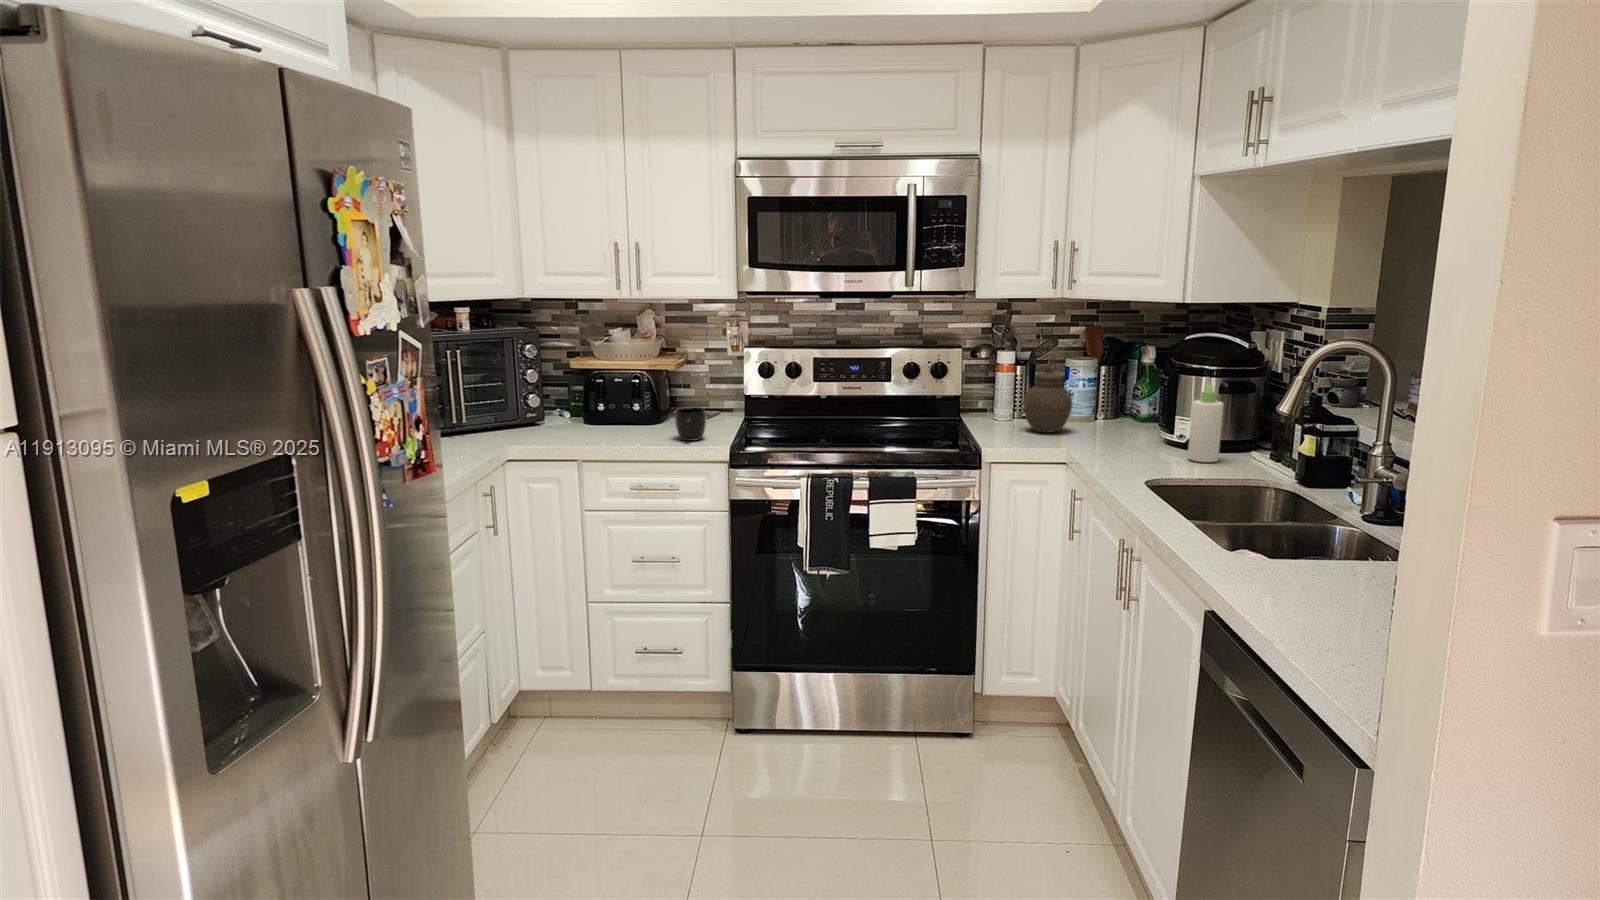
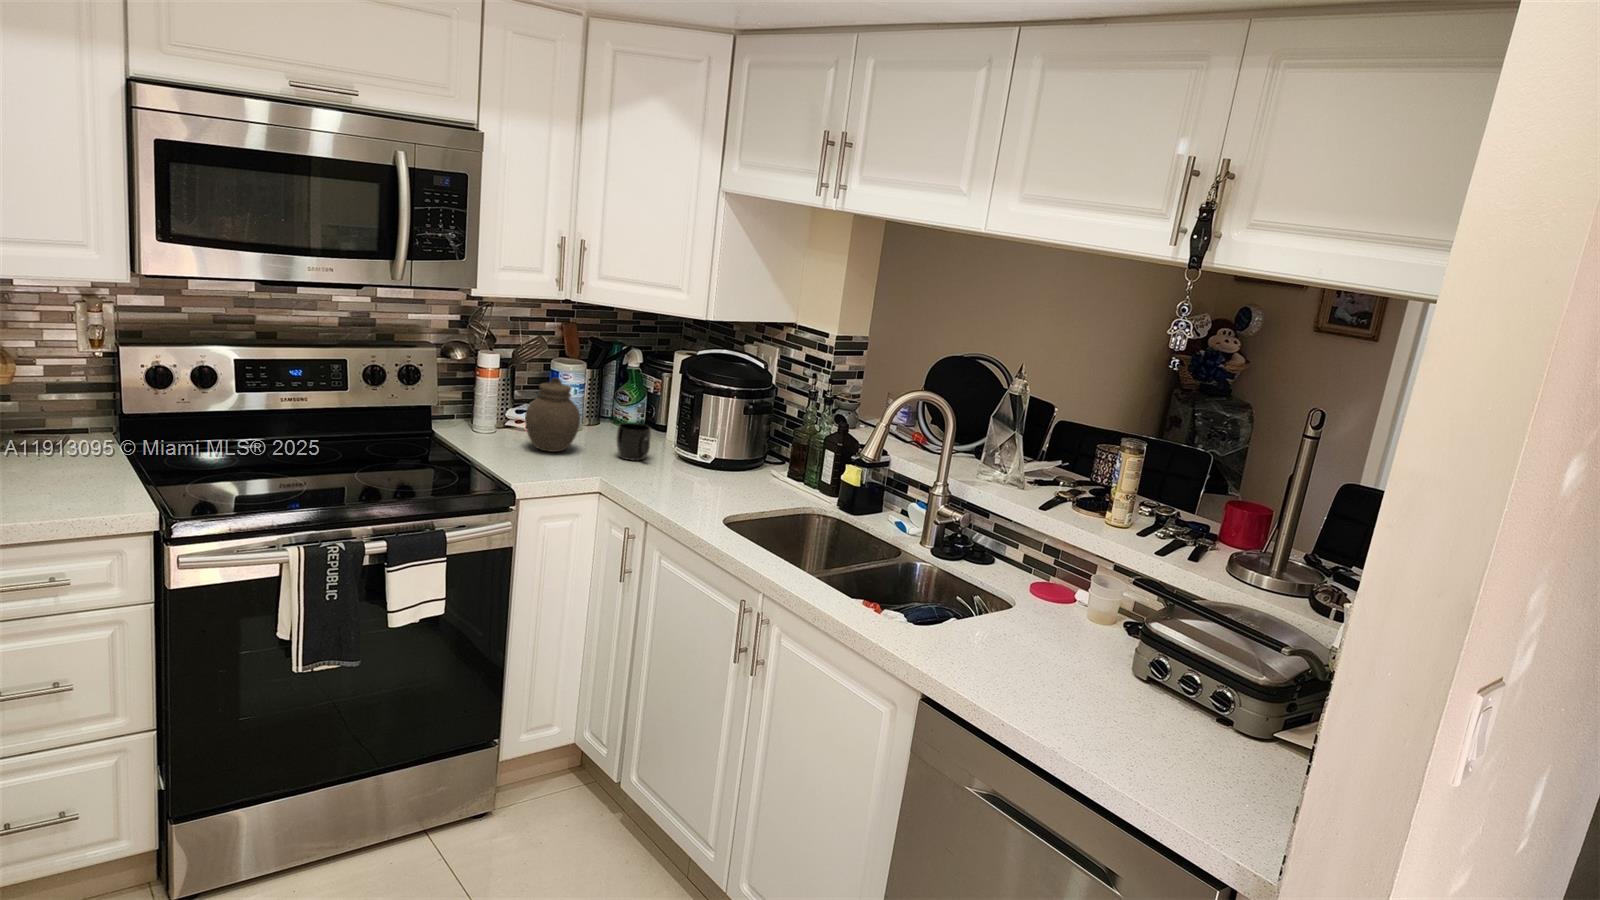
bottle: present [1188,377,1224,462] -> none [722,398,758,486]
mug: present [675,408,706,441] -> present [616,423,651,461]

